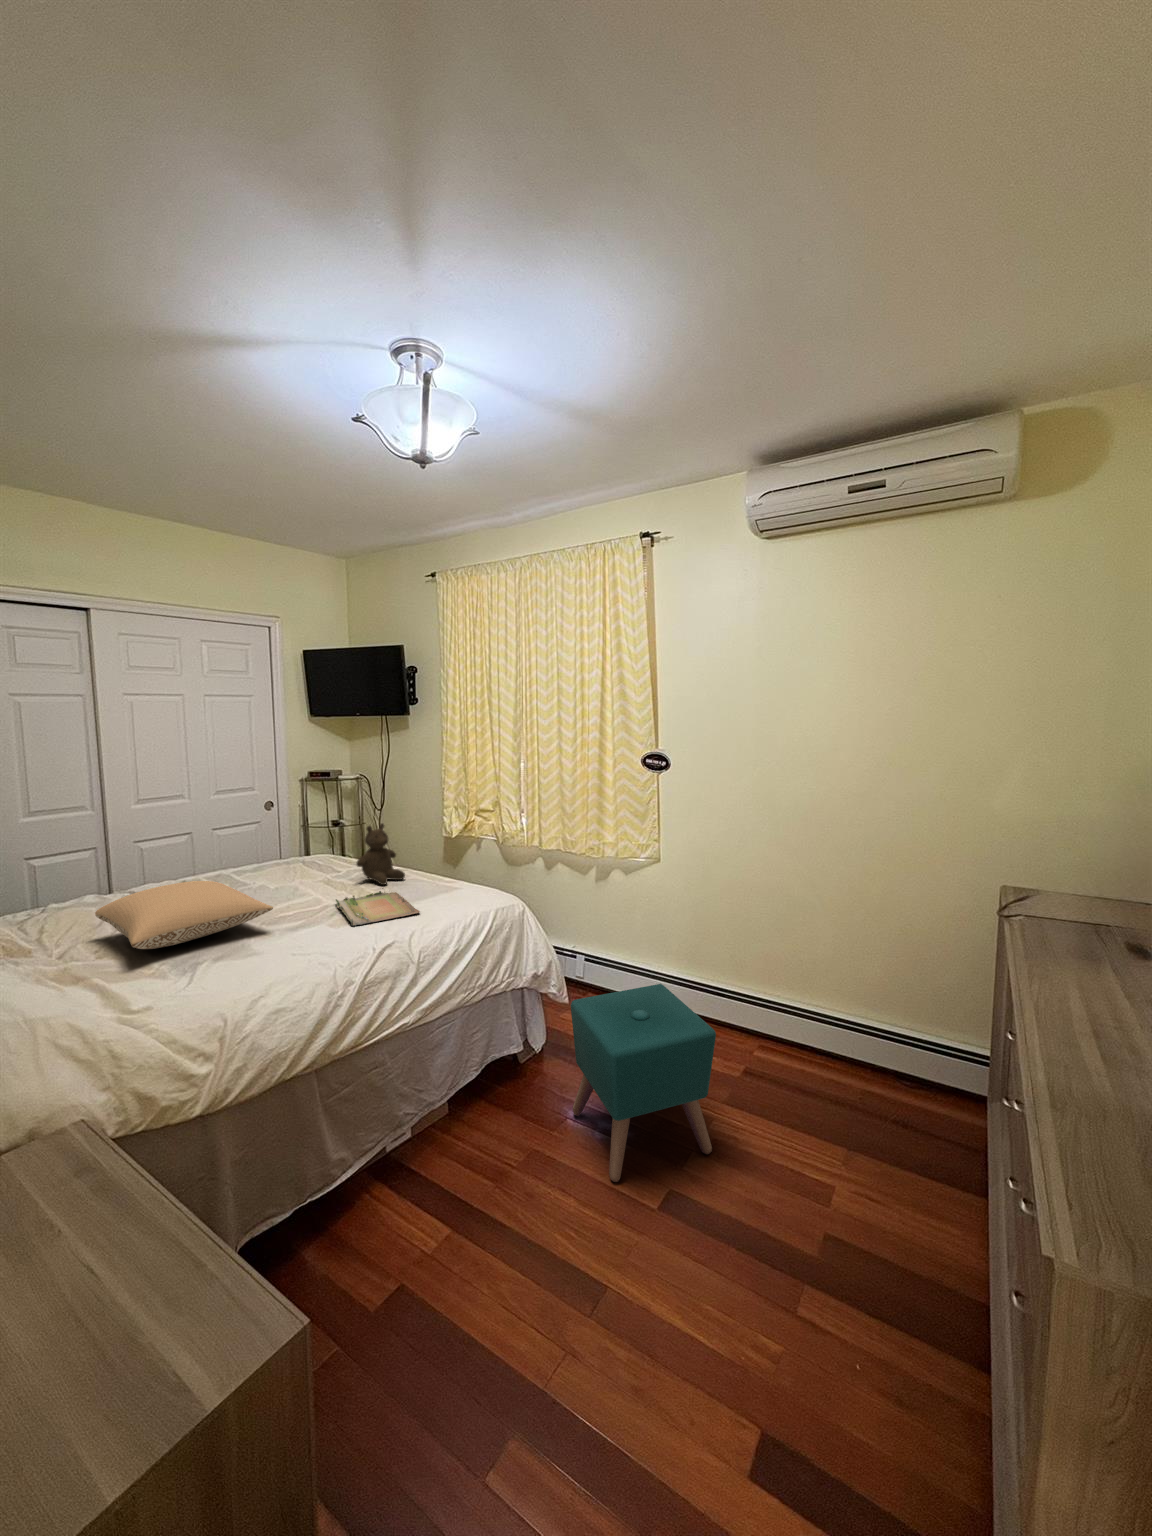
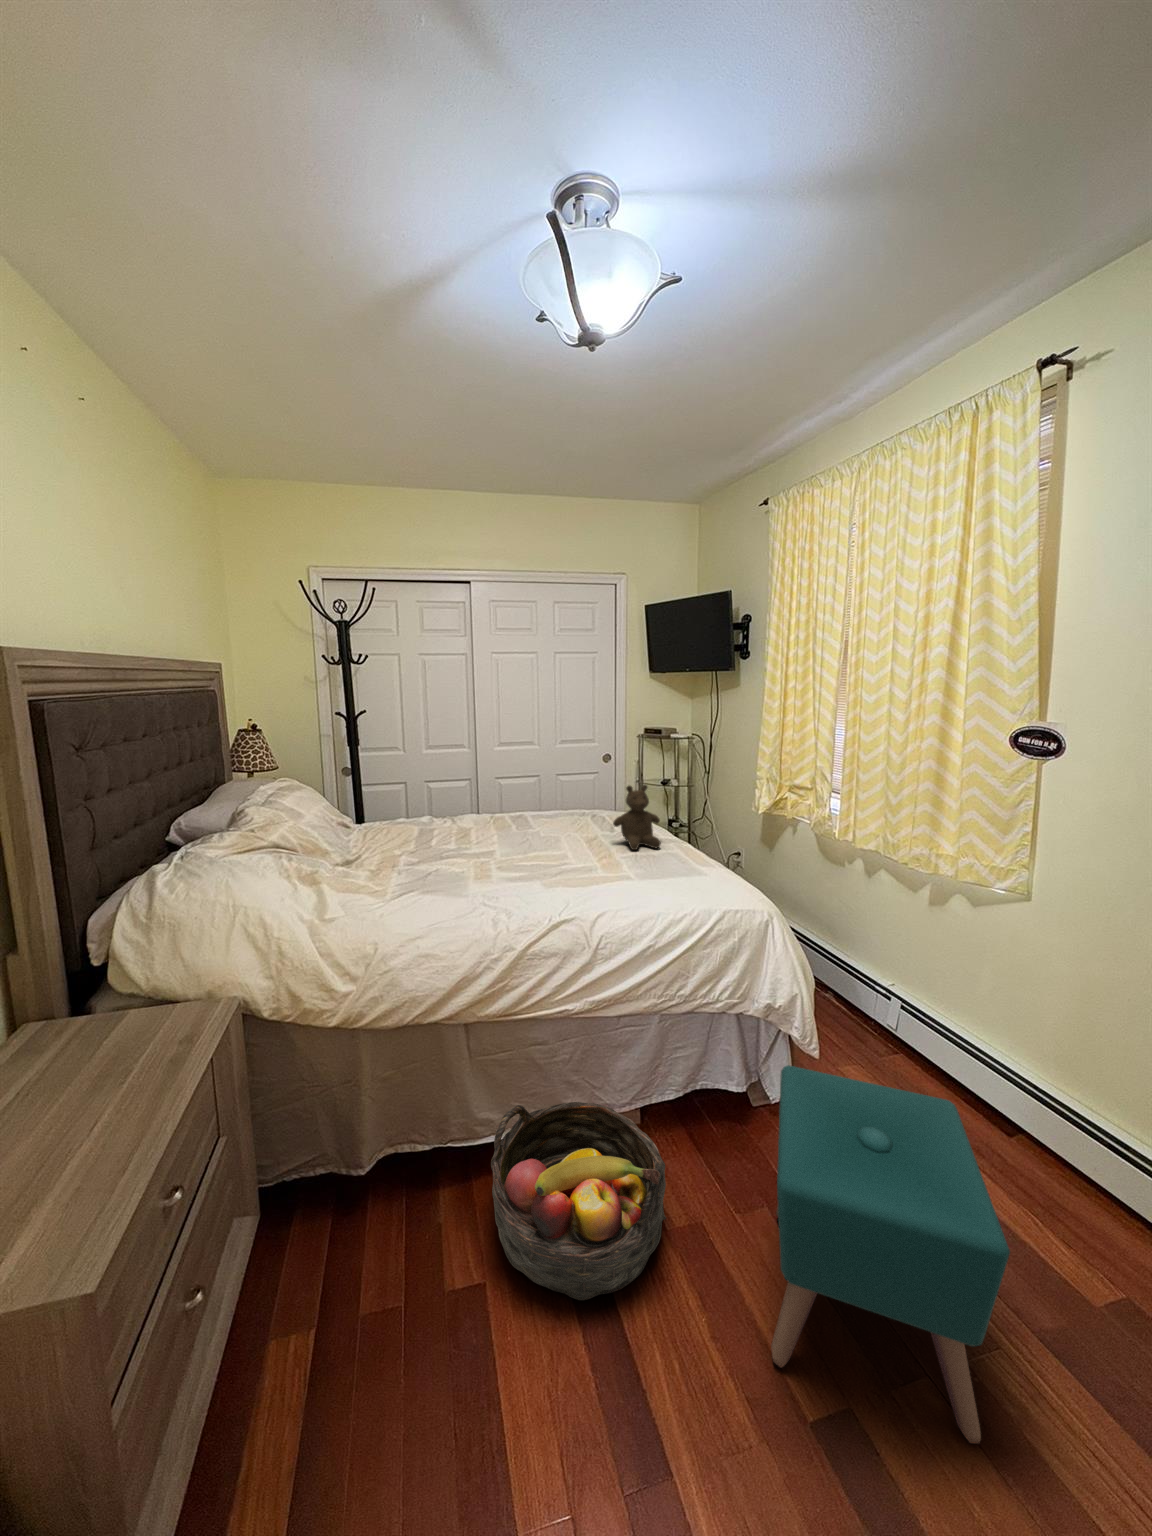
pillow: present [95,881,273,949] -> none [373,814,493,866]
tray: present [336,888,420,926] -> none [553,852,632,890]
basket: none [368,1098,522,1244] -> present [491,1102,666,1300]

